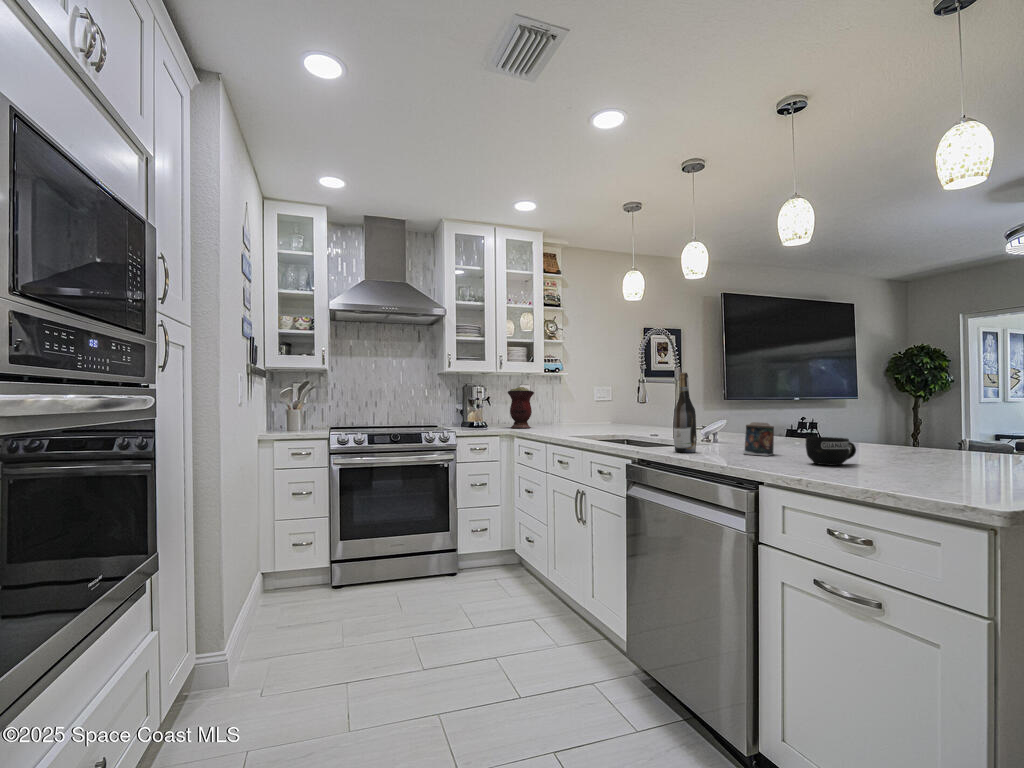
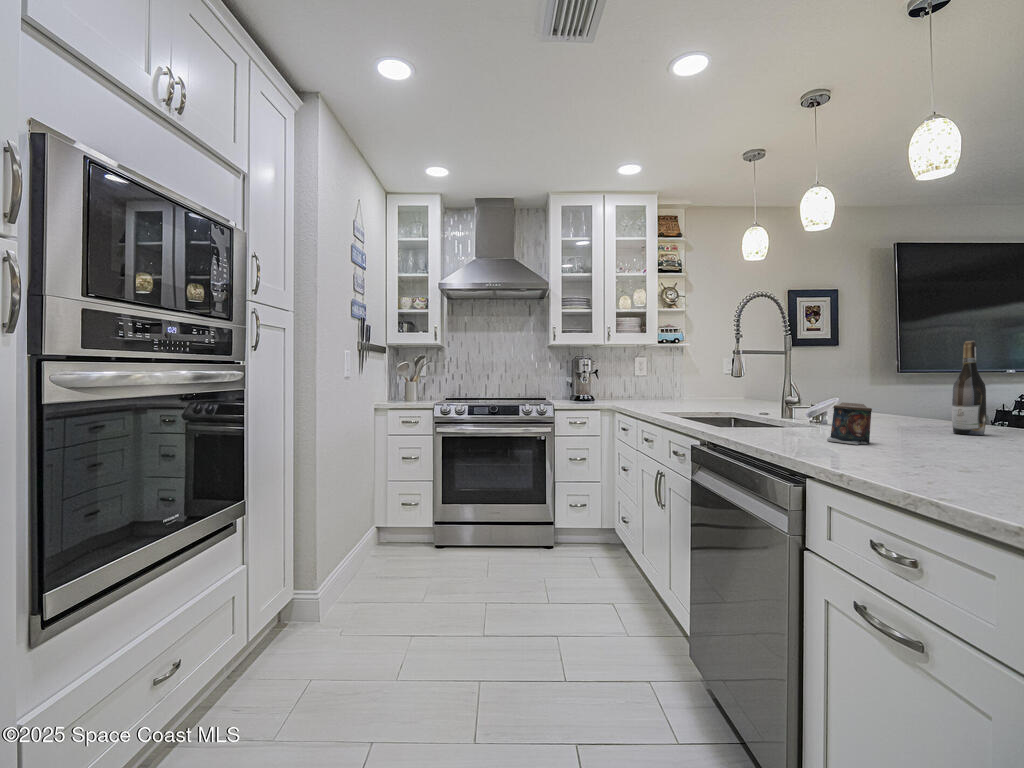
wine bottle: present [674,372,697,452] -> present [952,341,986,435]
vase: present [508,387,534,428] -> none [613,361,642,404]
mug: present [806,437,856,465] -> none [892,423,970,461]

